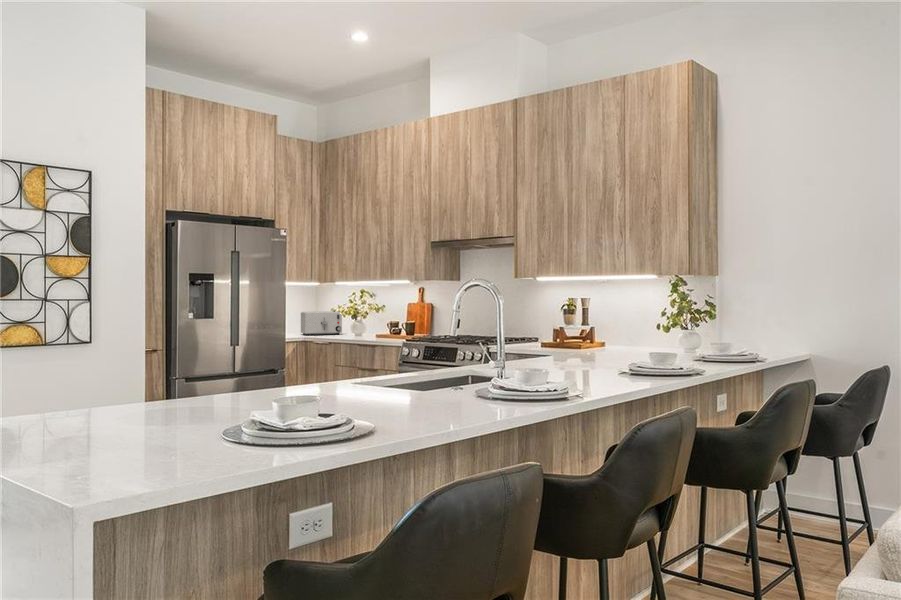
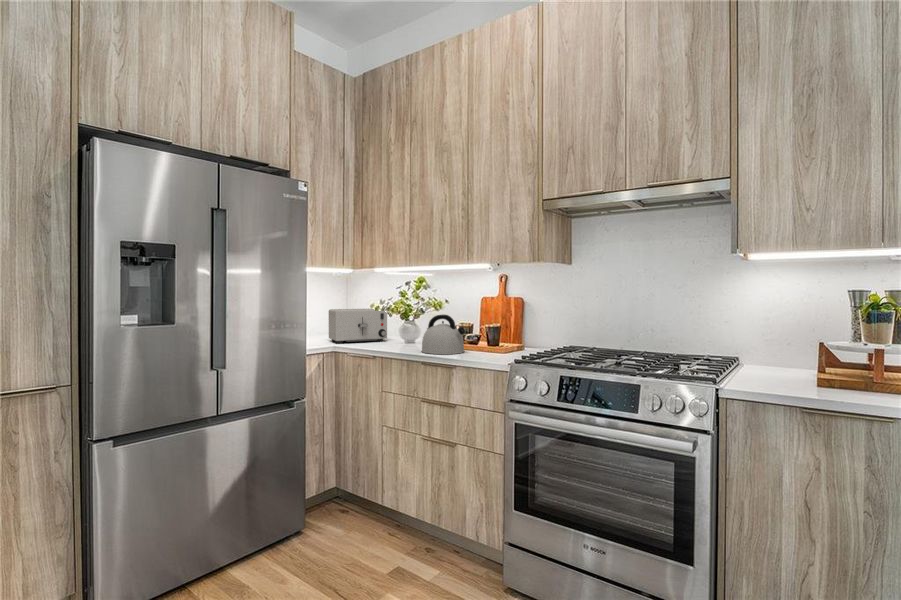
kettle: none [359,314,387,339] -> present [421,315,465,354]

